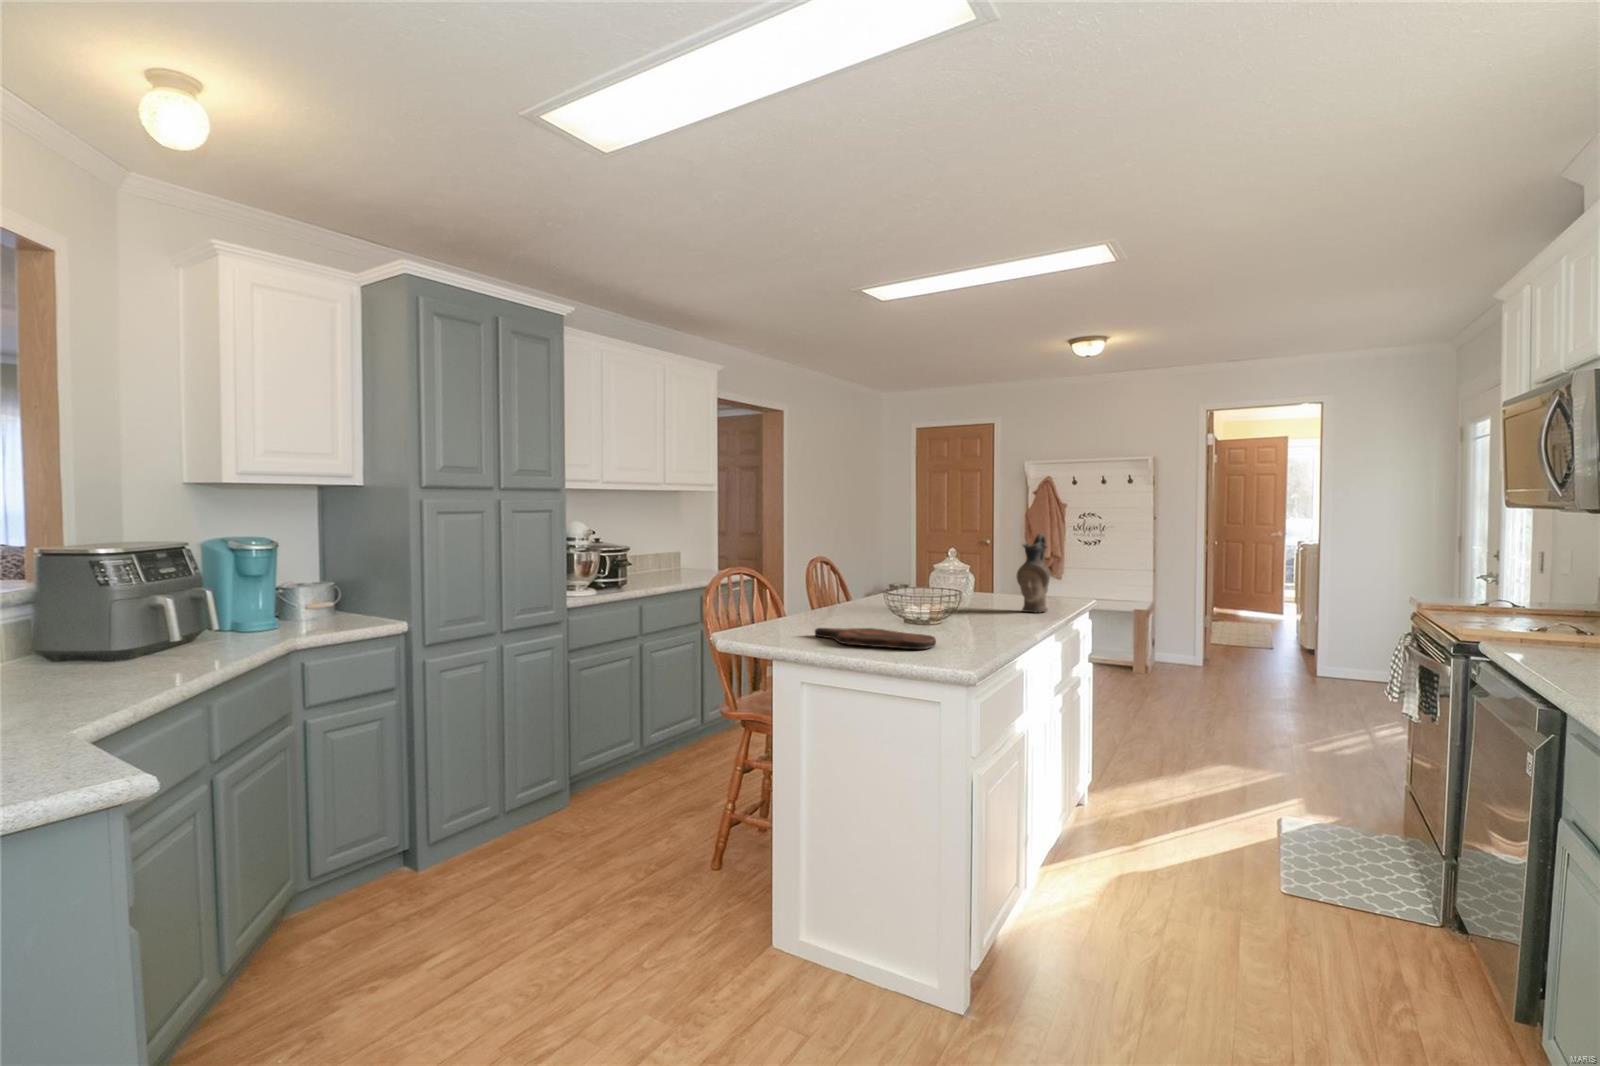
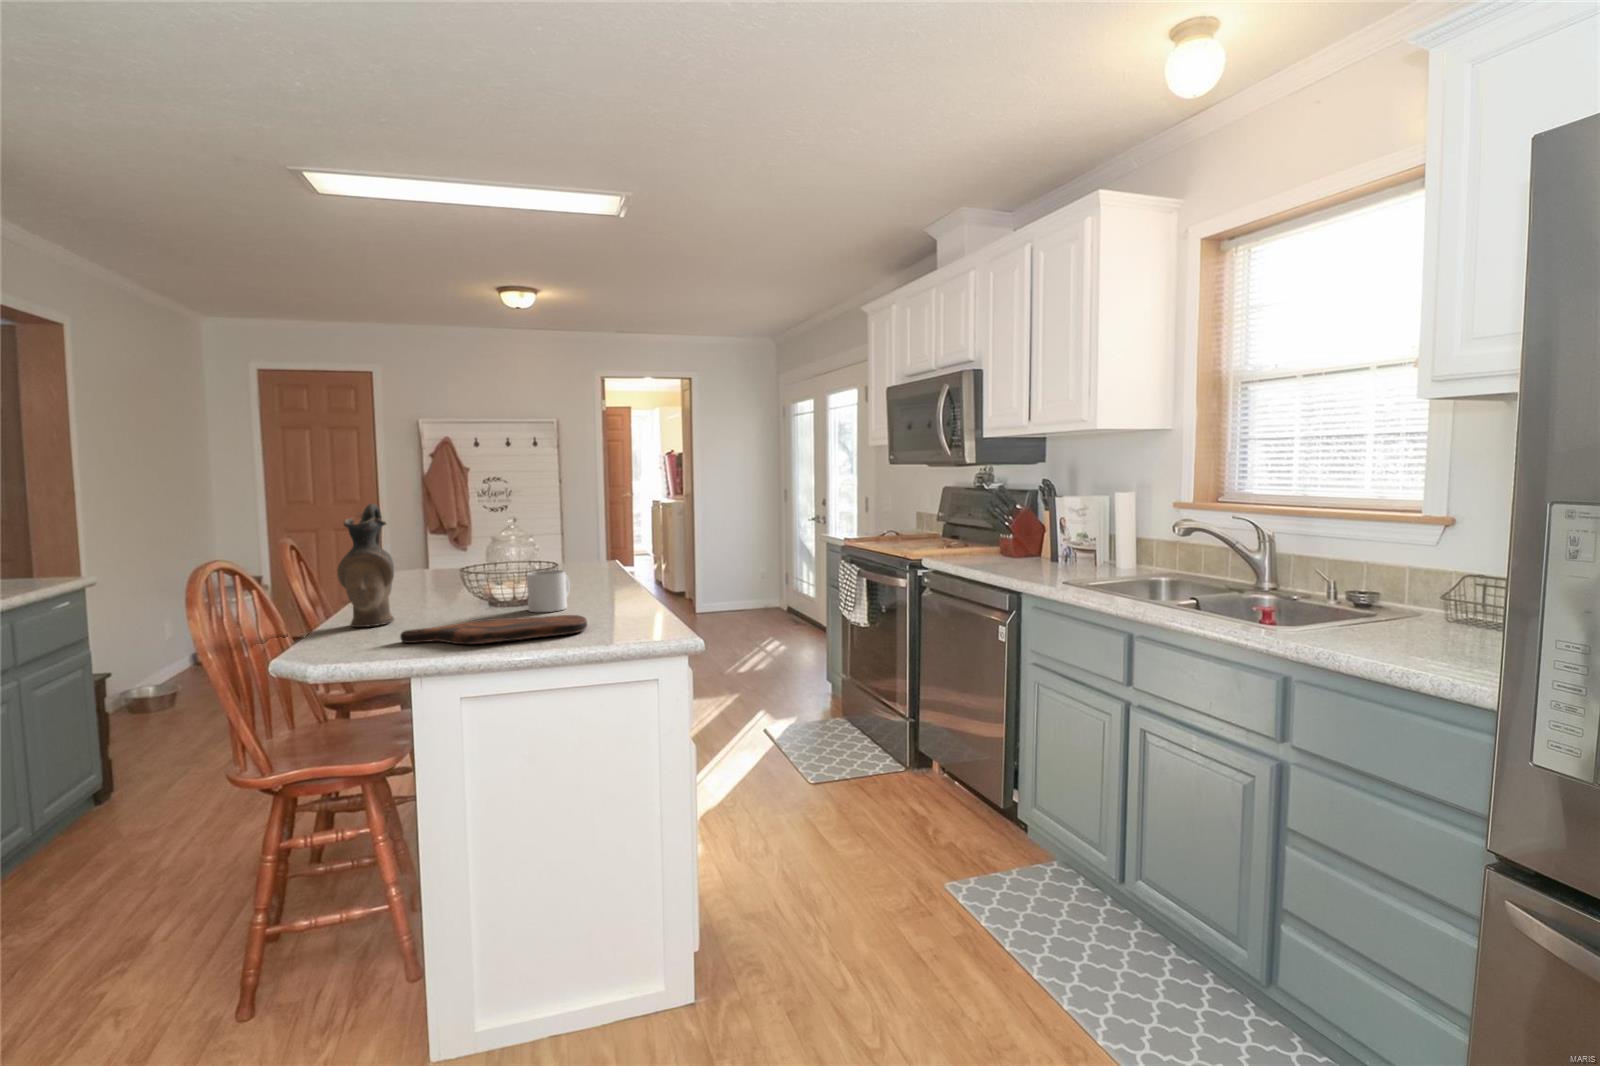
ceramic pitcher: present [1017,534,1050,612] -> present [337,504,394,627]
mug: none [929,598,970,633] -> present [526,570,570,612]

